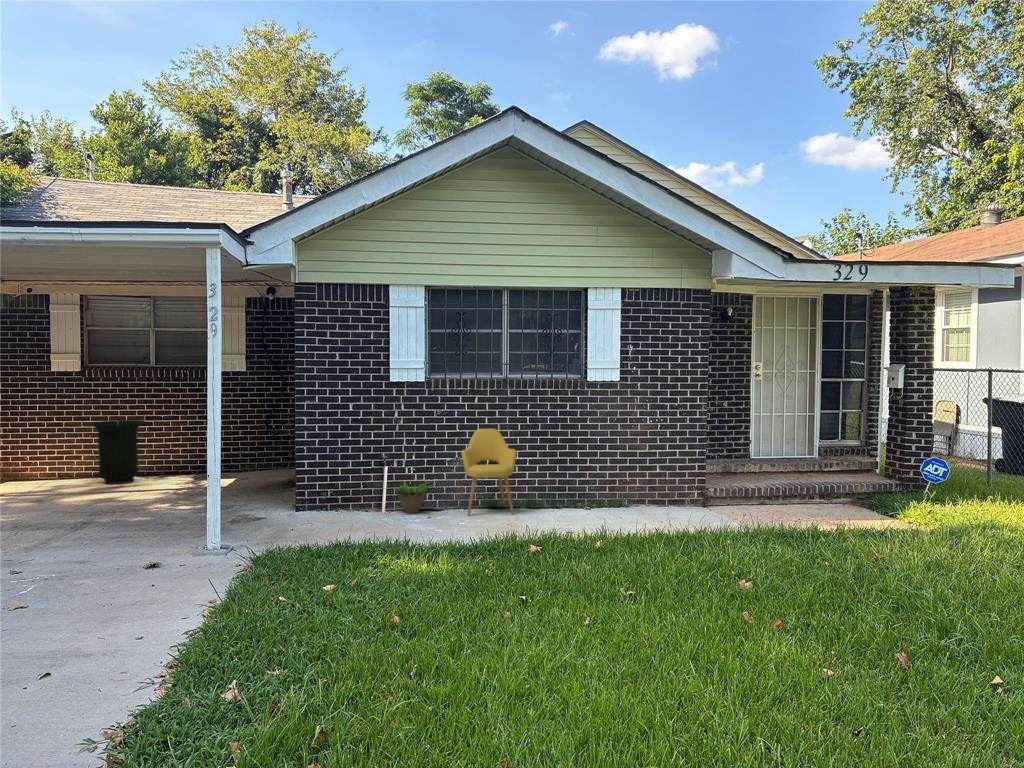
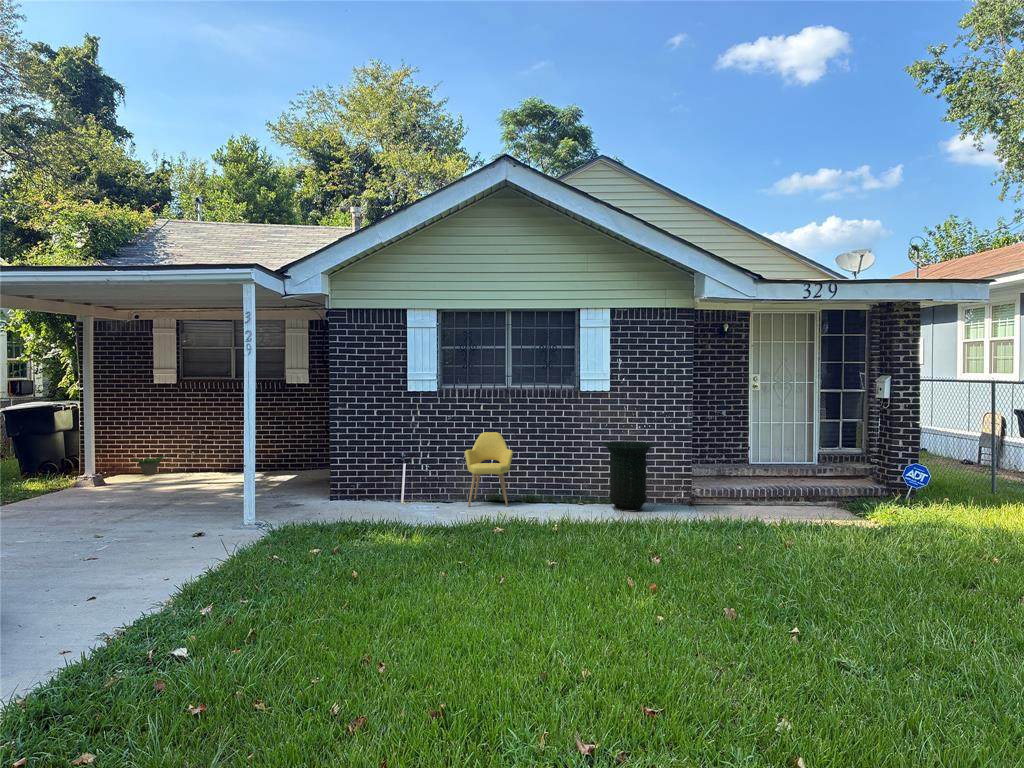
trash can: present [89,420,145,484] -> present [602,441,655,511]
decorative plant: present [391,482,435,513] -> present [131,456,165,475]

